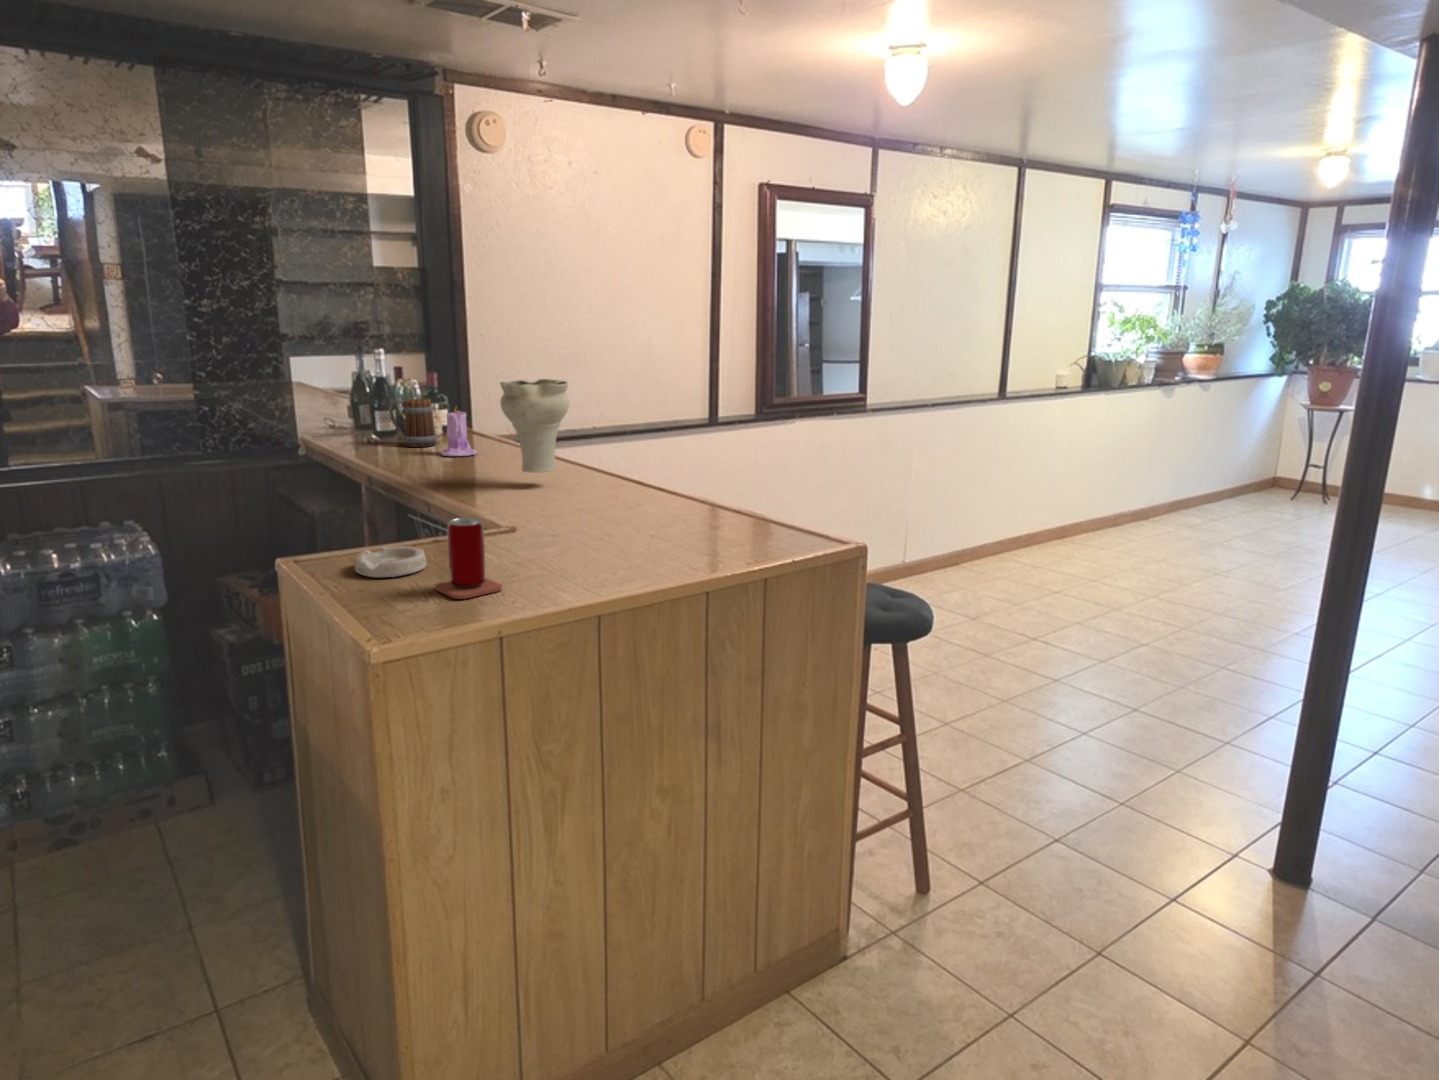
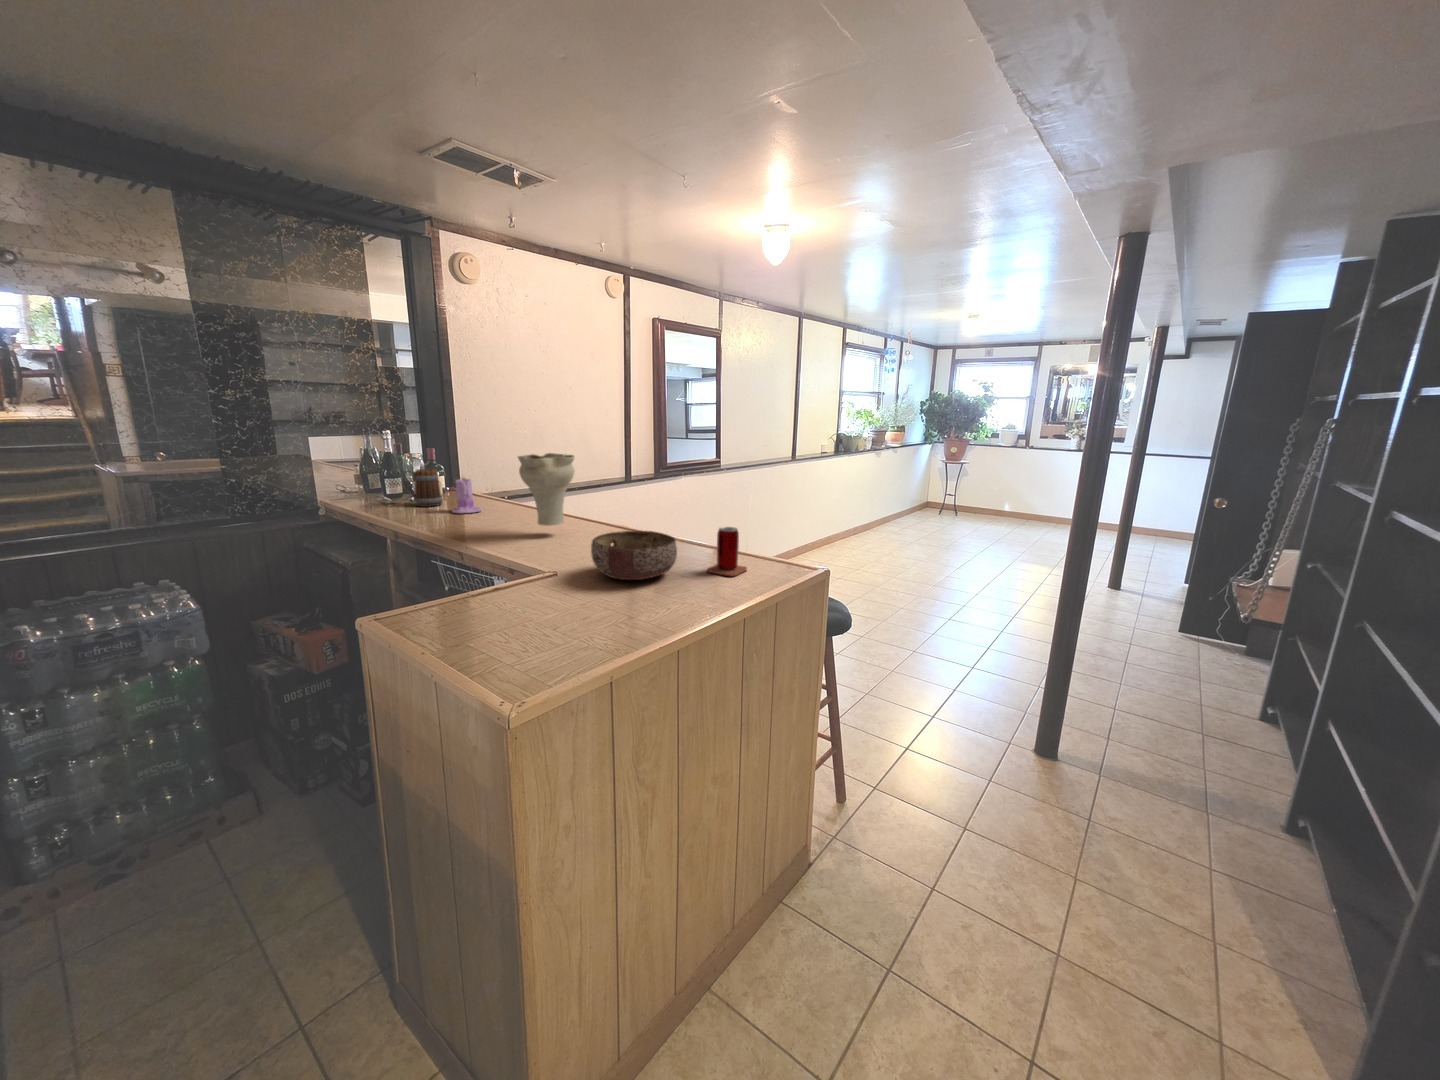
bowl: none [548,480,657,540] -> present [591,531,677,580]
beer can: present [435,518,502,599] -> present [707,527,747,576]
ashtray: present [354,546,427,577] -> none [447,598,511,630]

